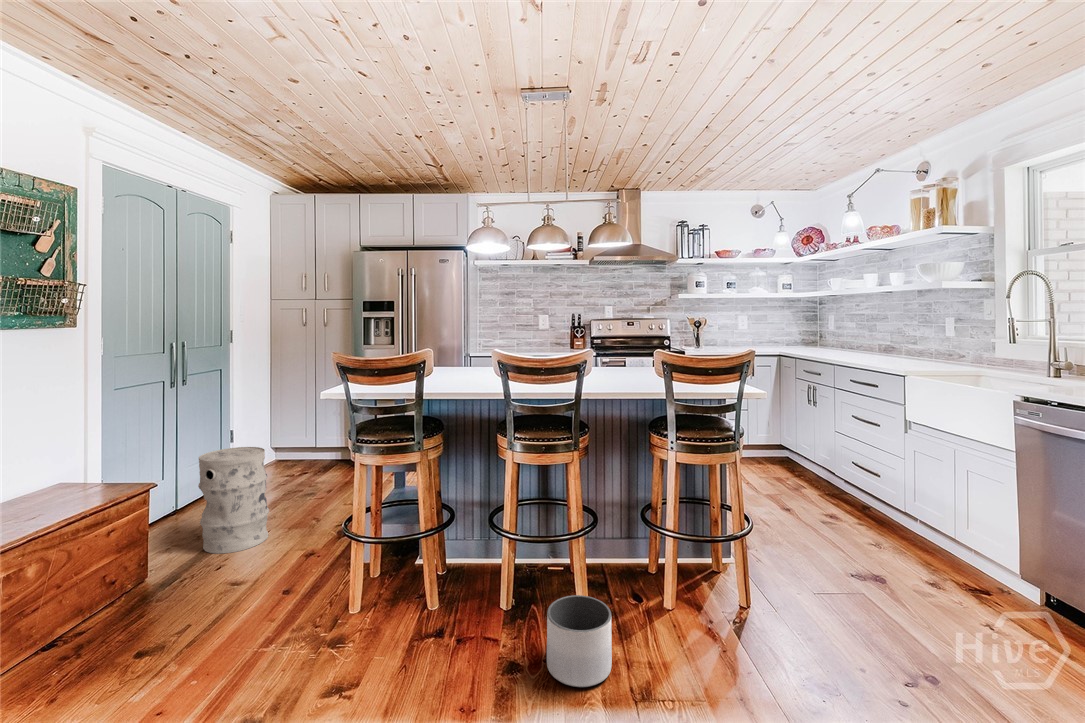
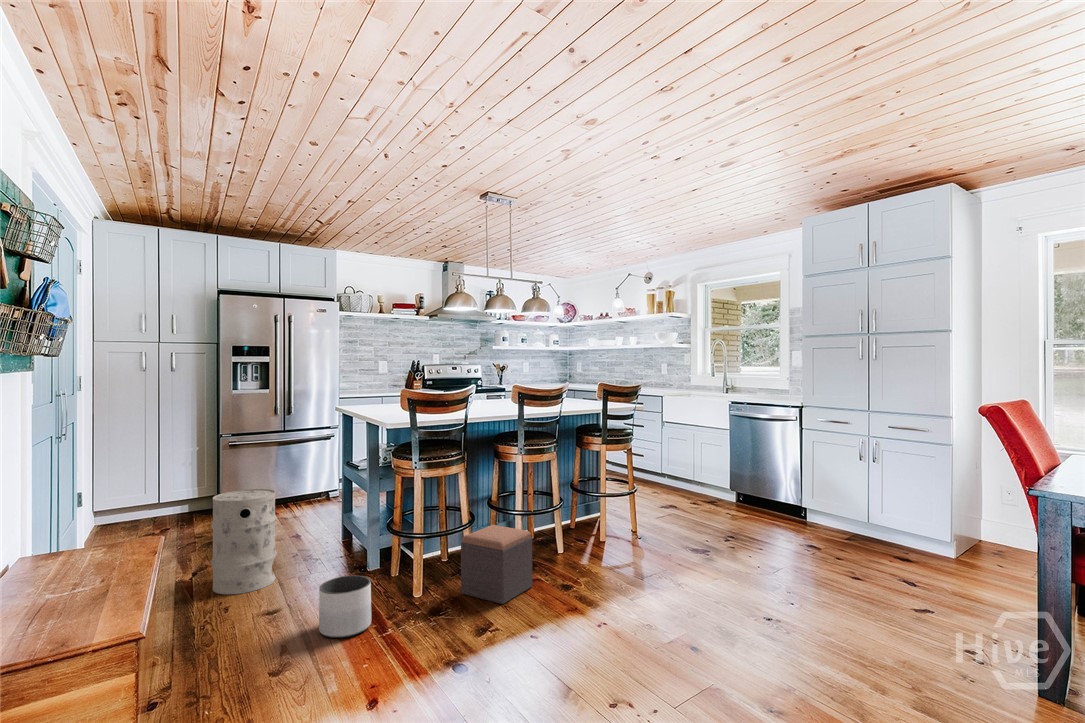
footstool: none [298,560,391,698] -> present [461,525,533,604]
planter: present [547,595,612,687] -> present [319,575,371,638]

